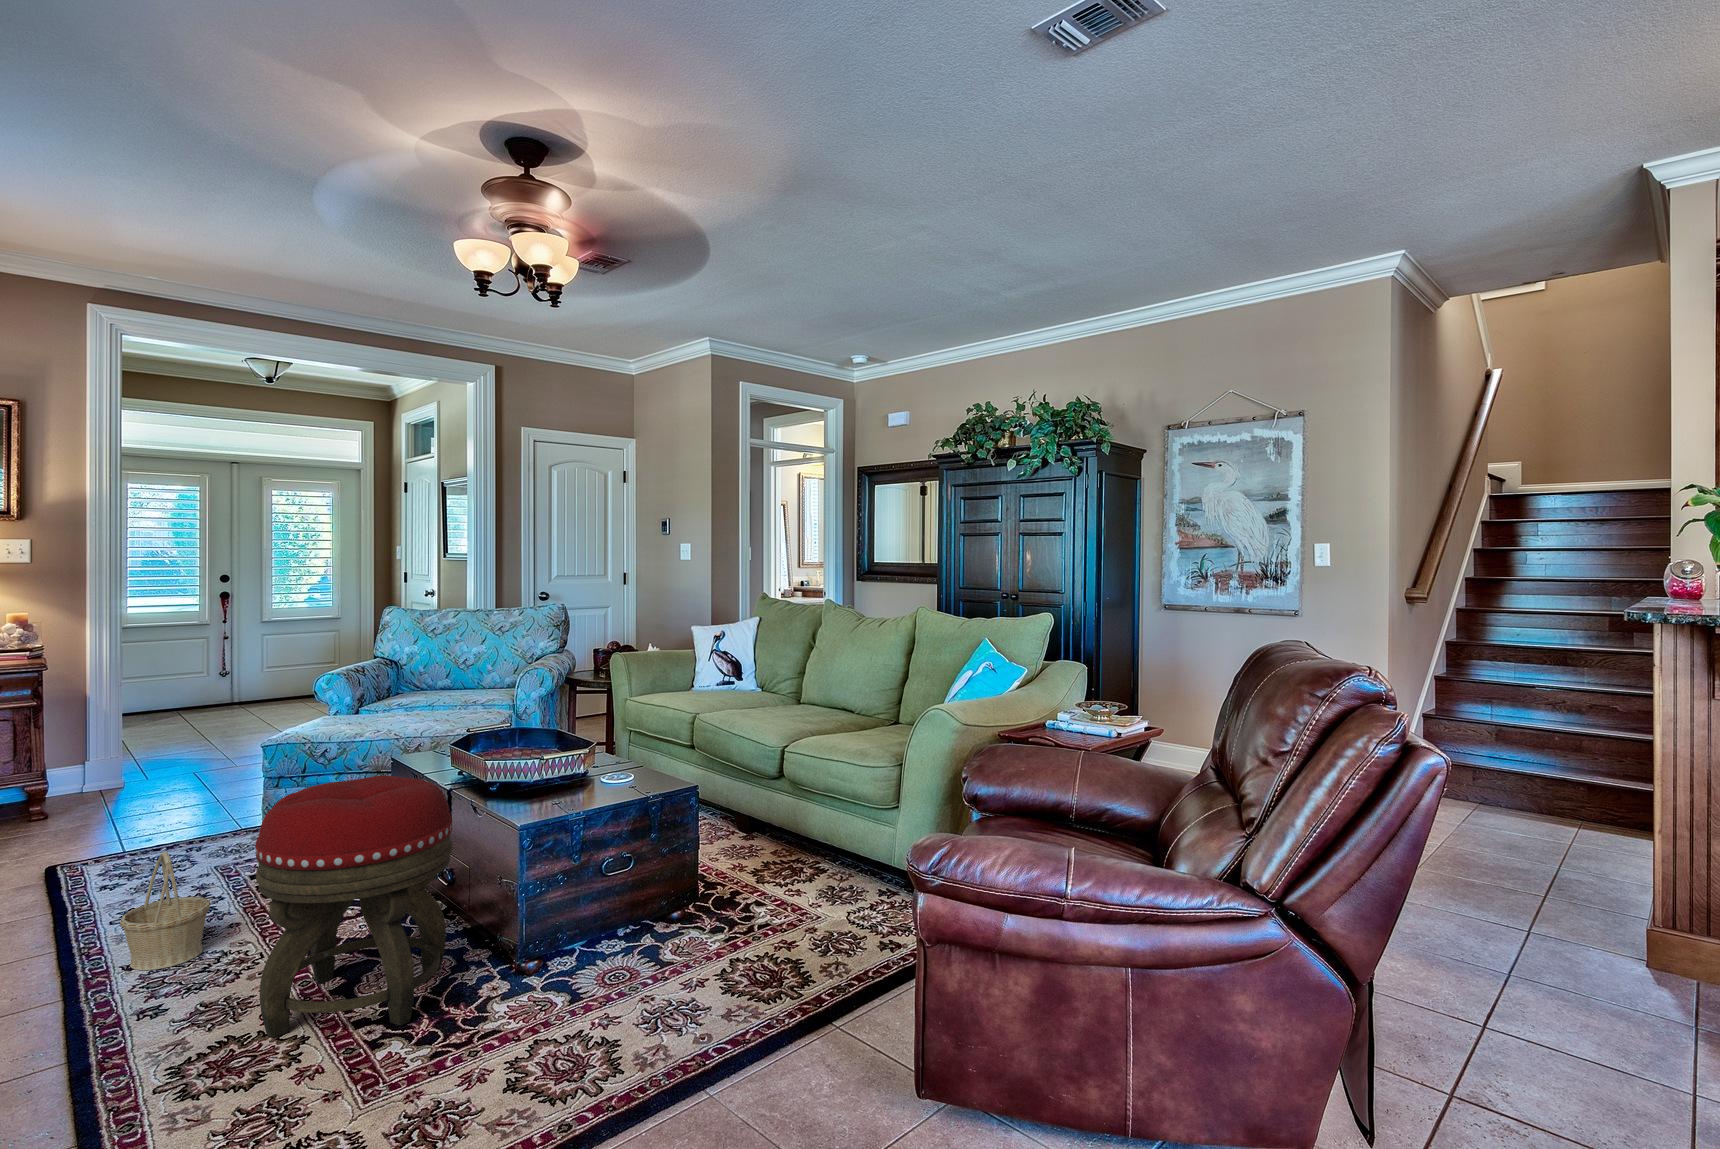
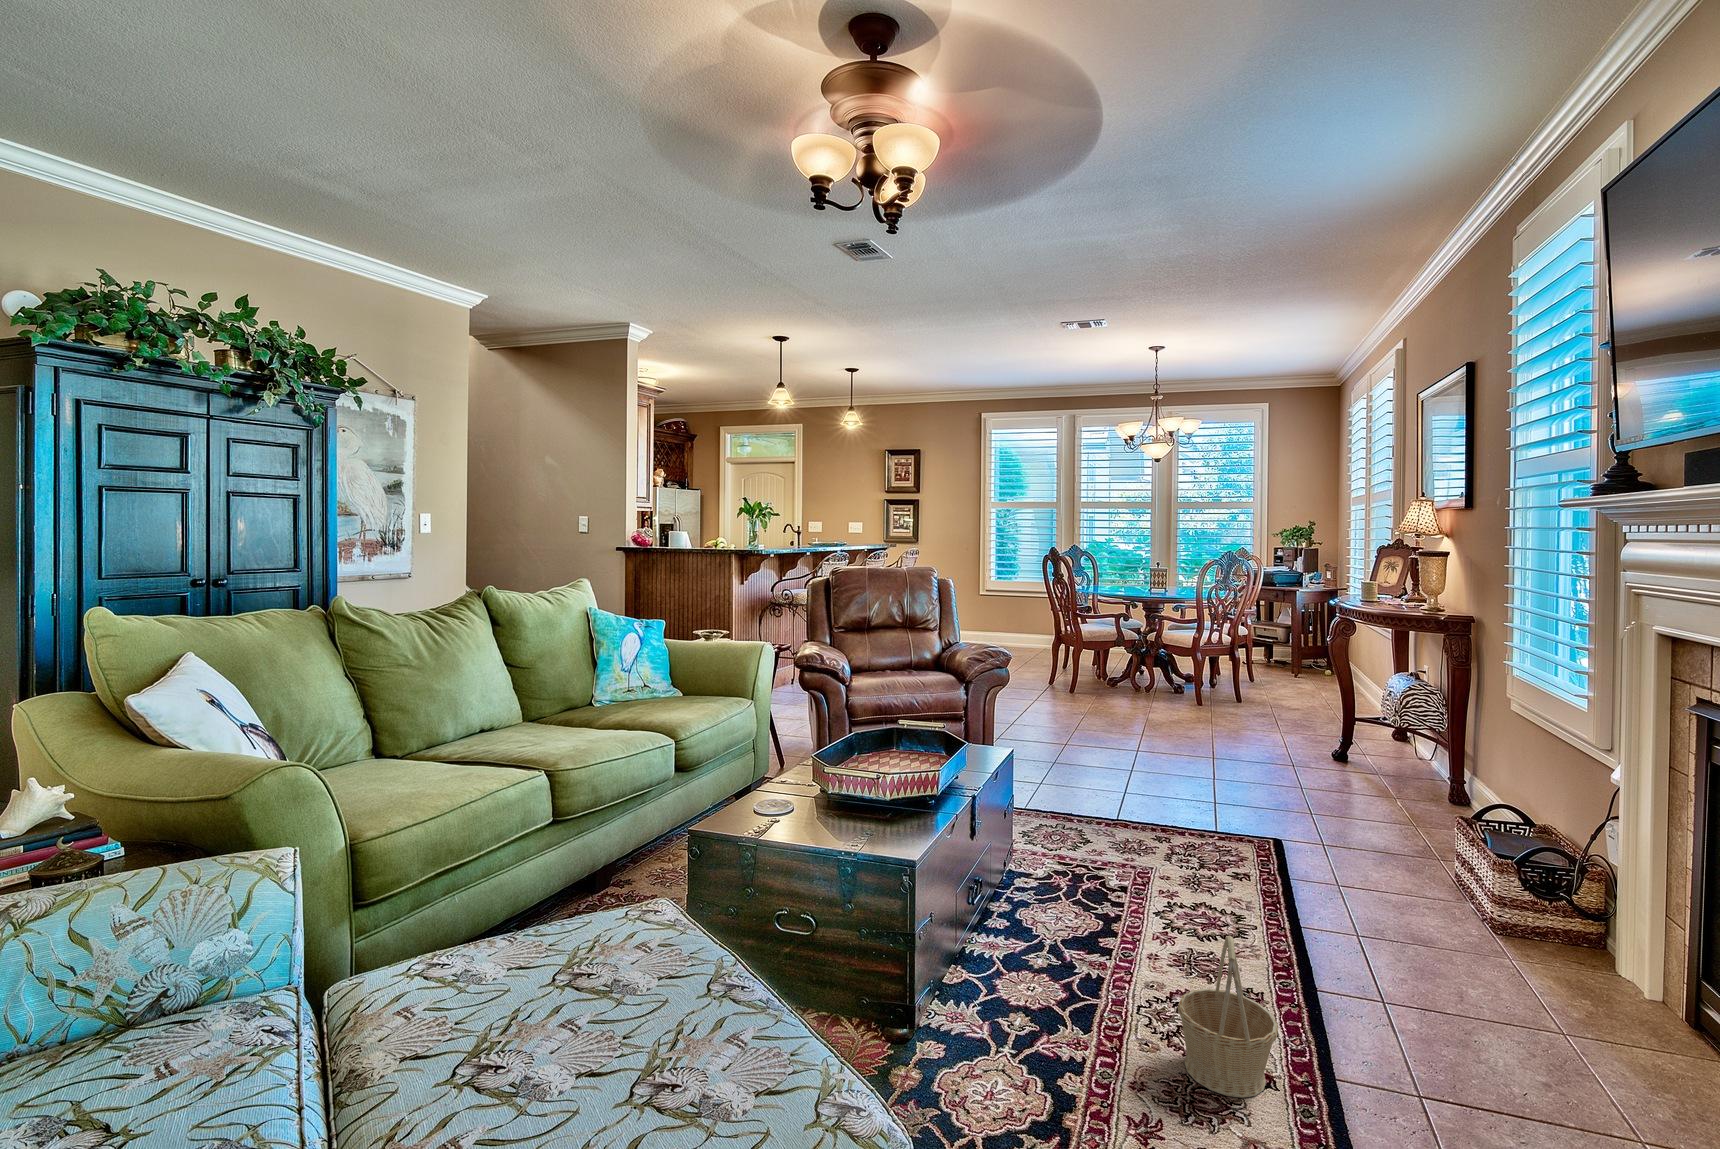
footstool: present [256,775,452,1038] -> none [1031,732,1187,953]

